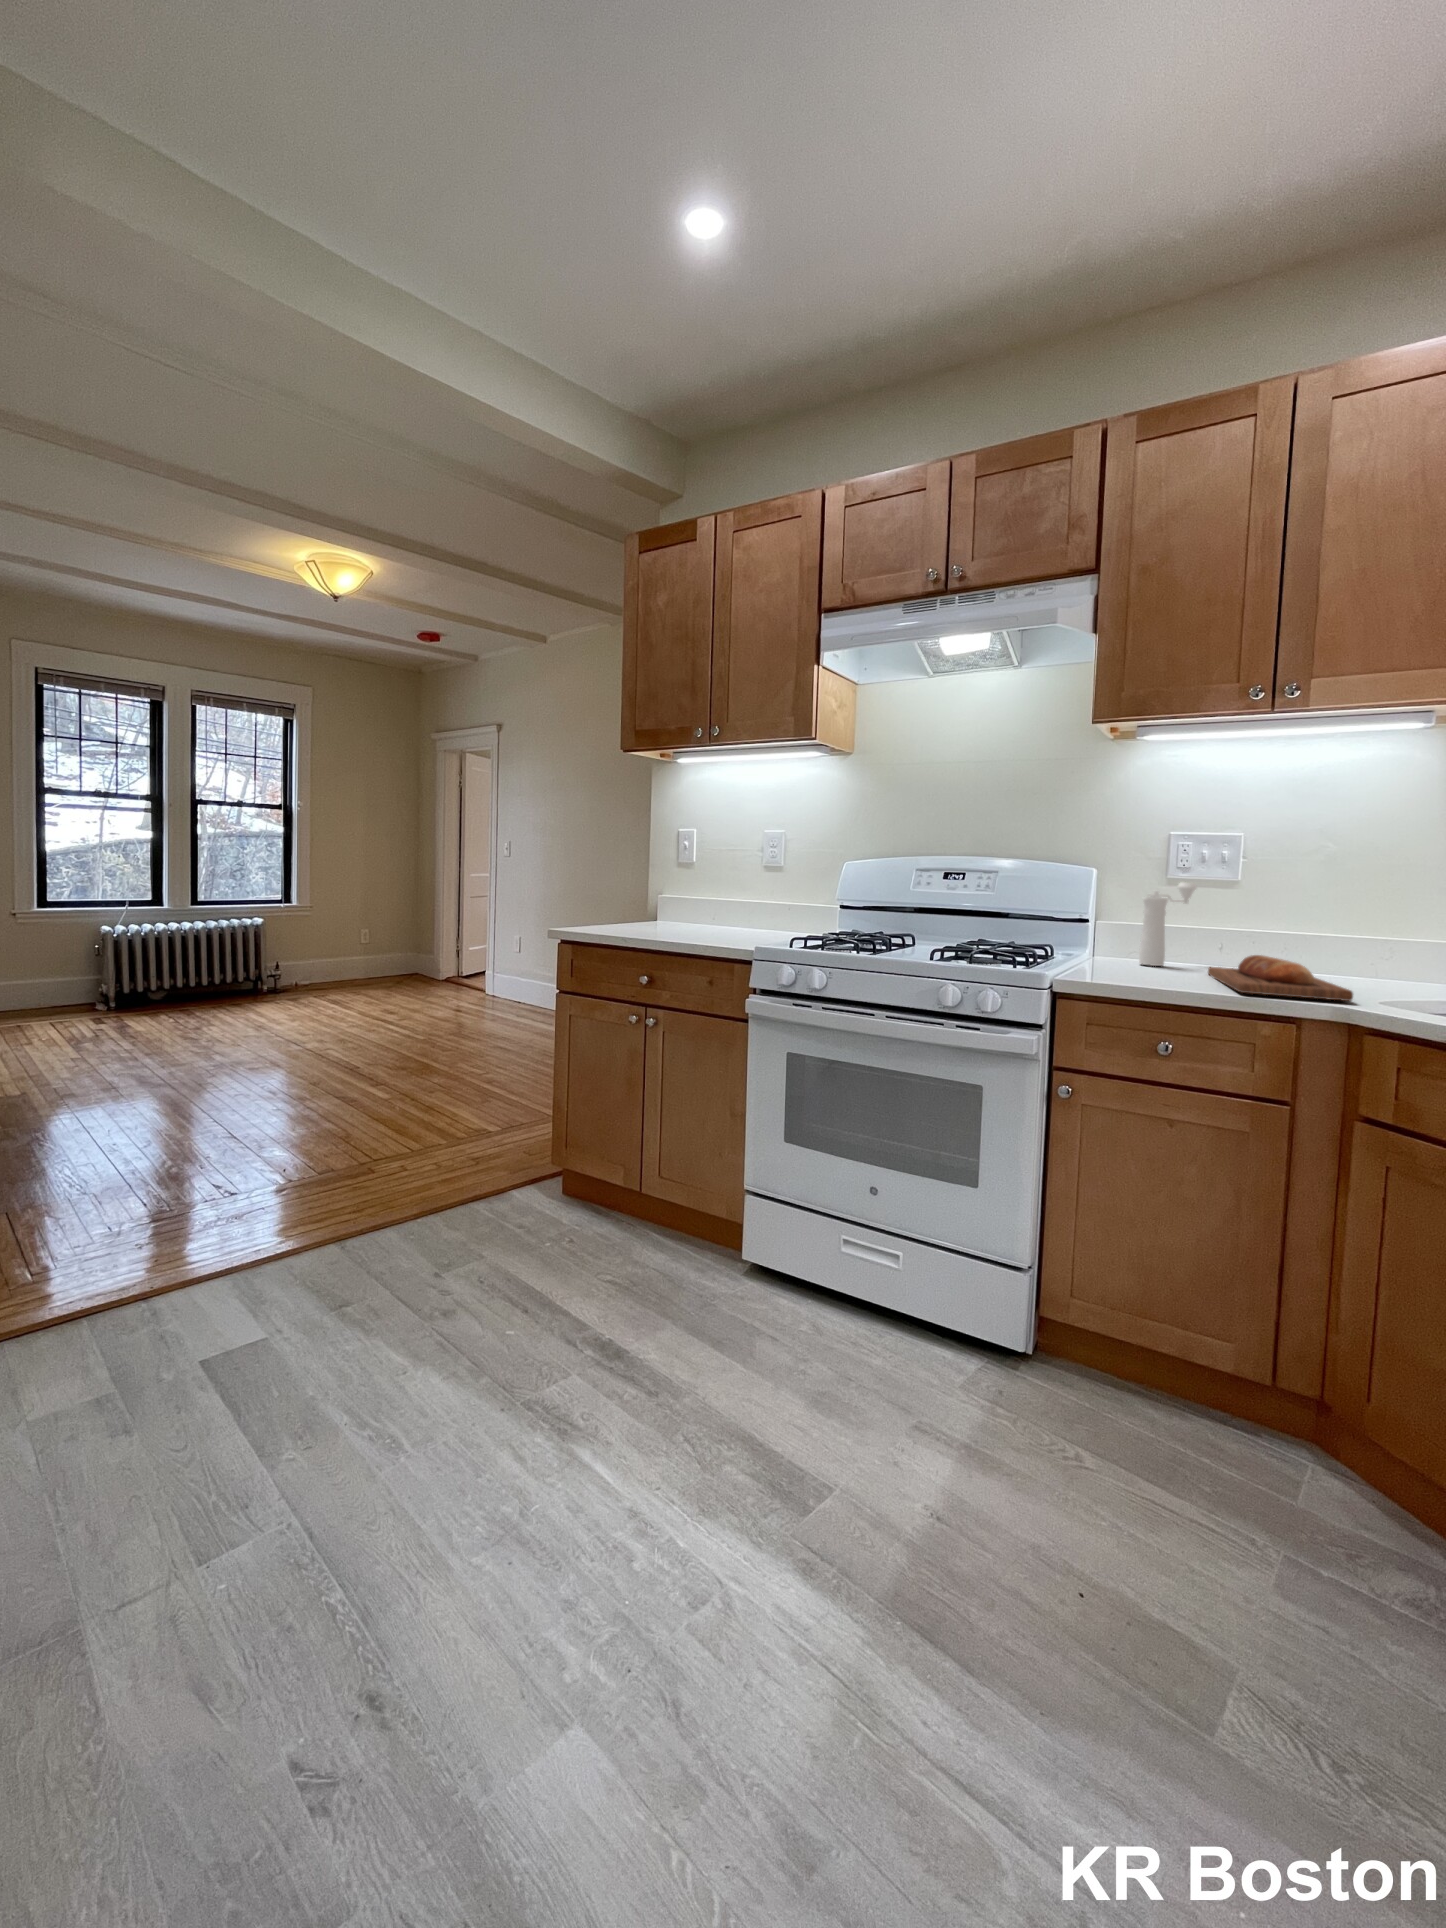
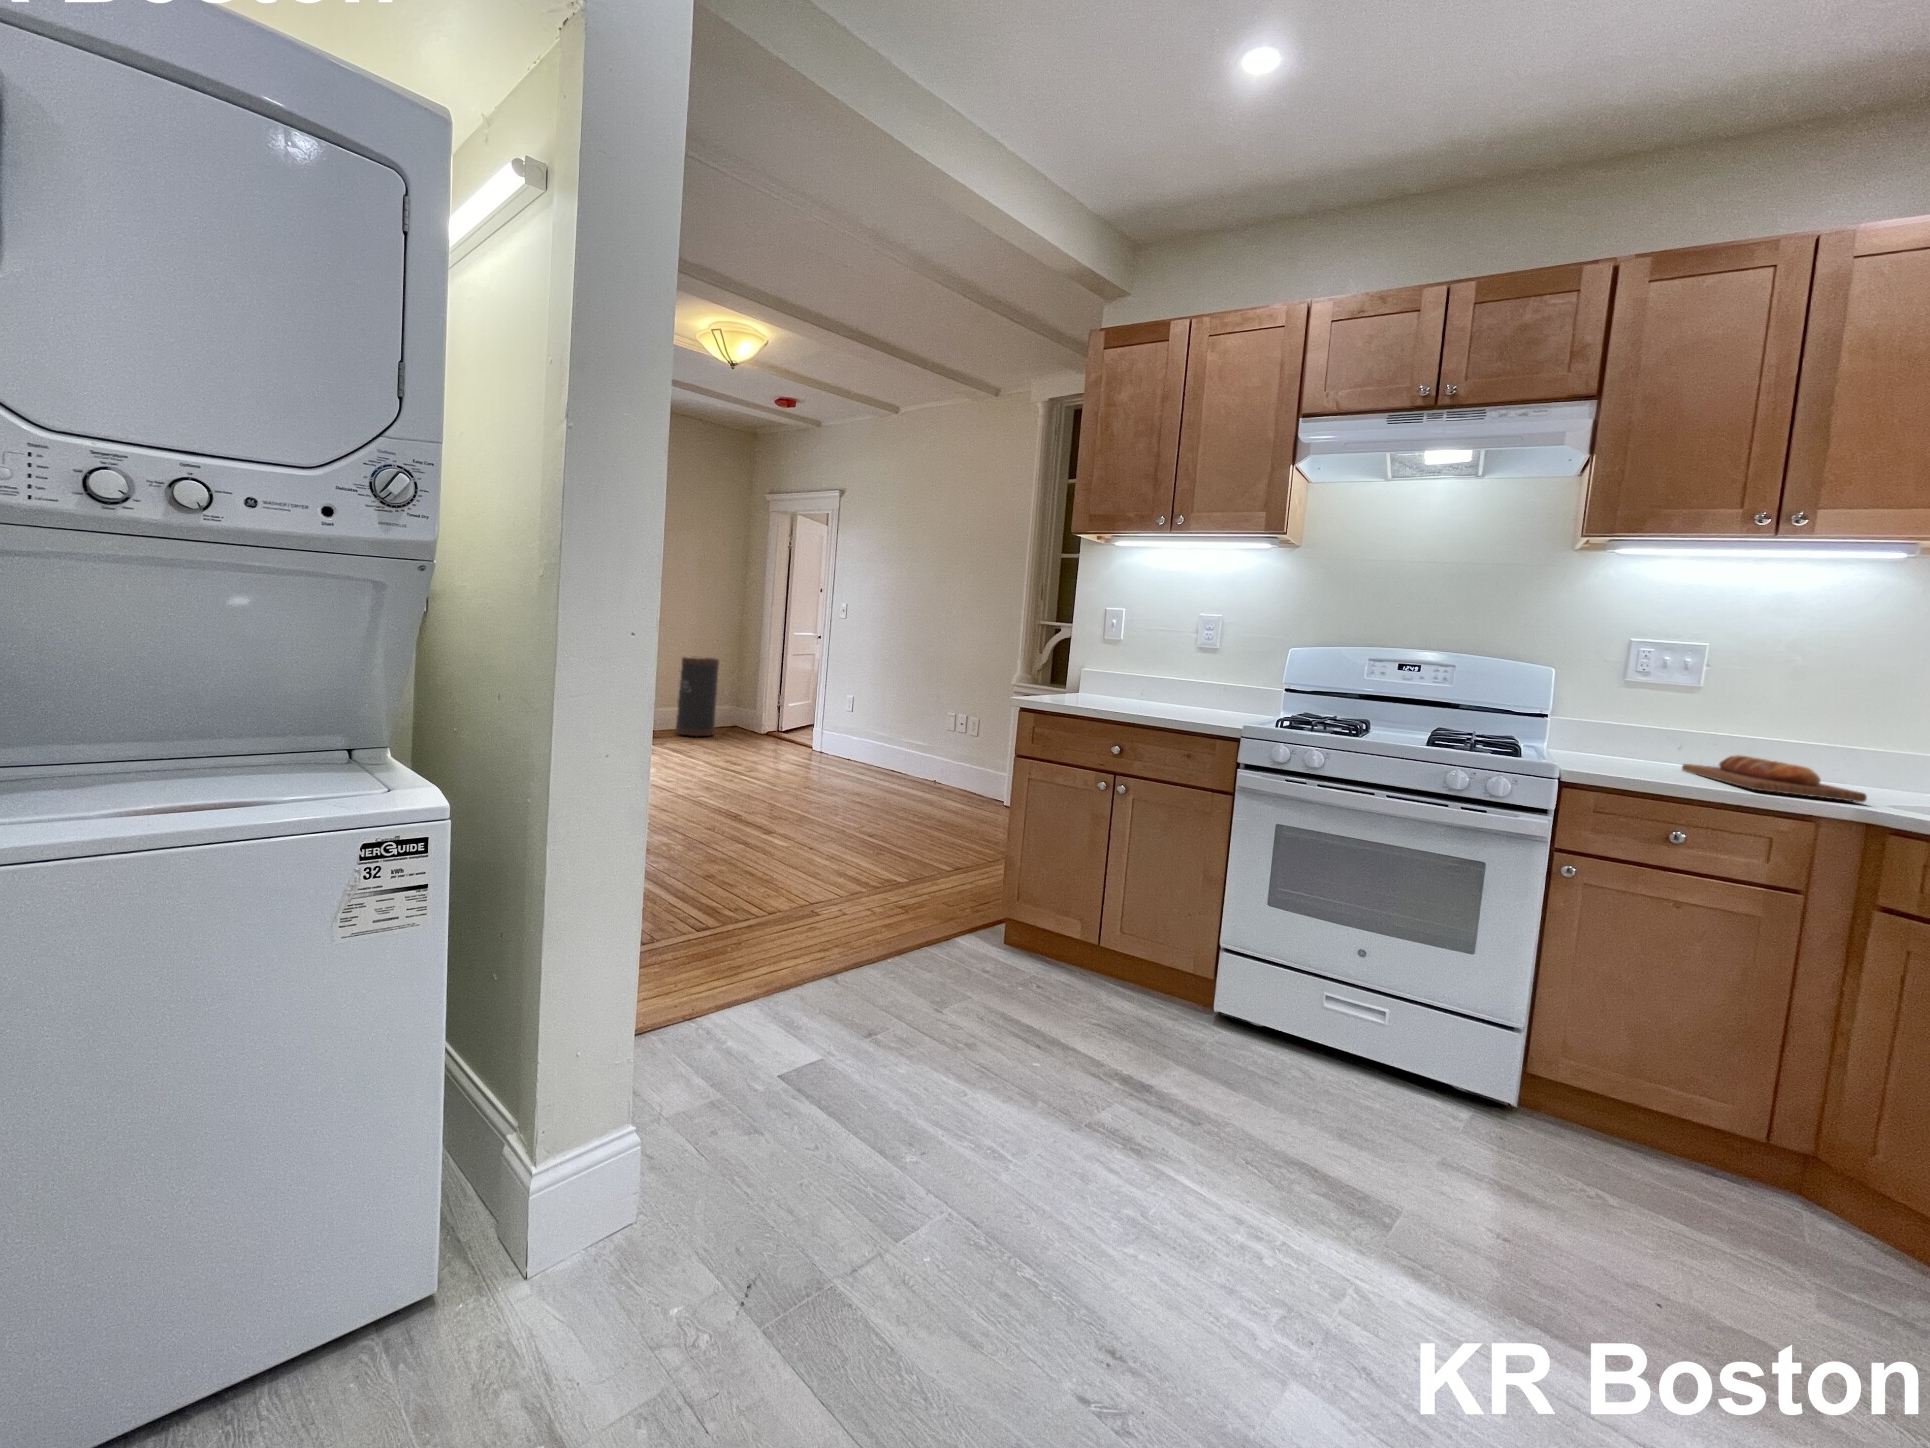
pepper mill: present [1139,882,1196,966] -> none [1603,685,1660,760]
trash can: none [347,902,391,986] -> present [675,657,719,737]

